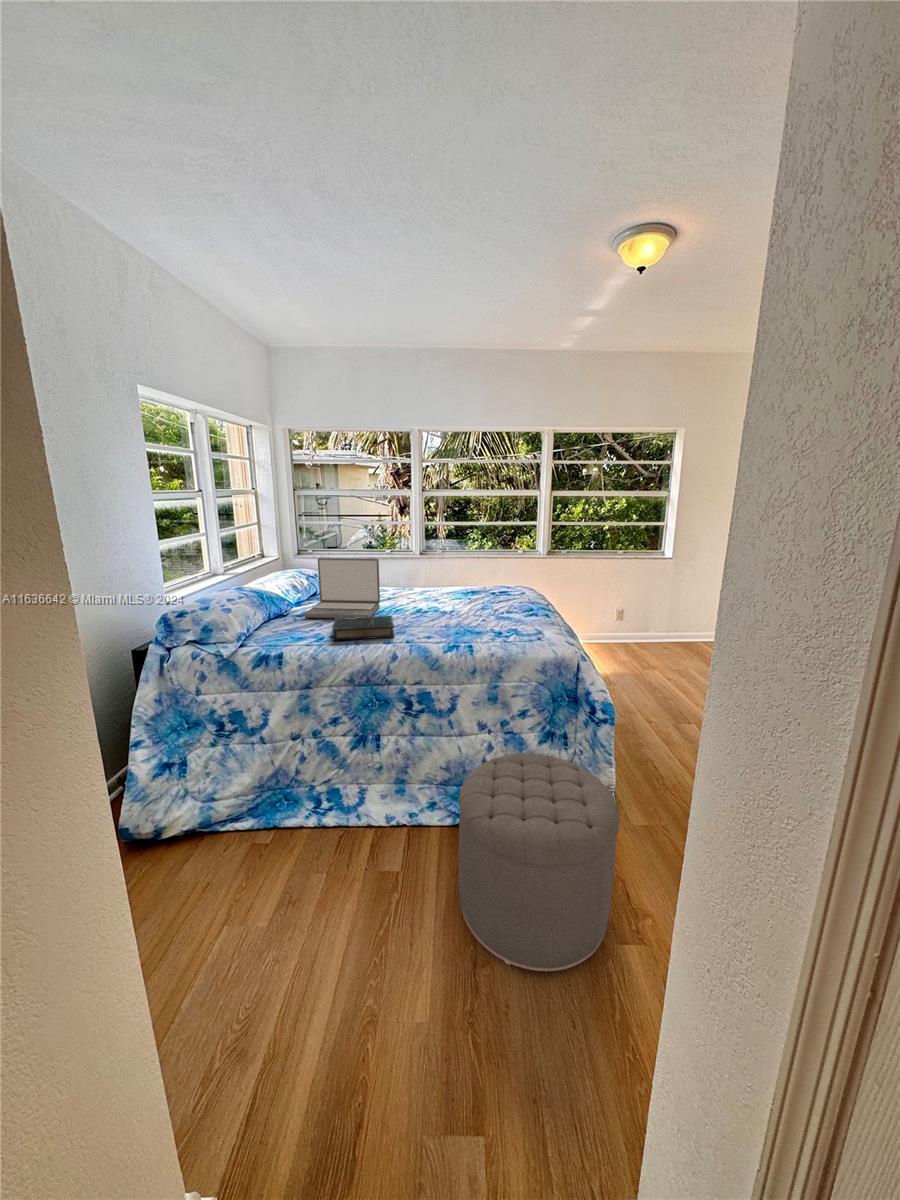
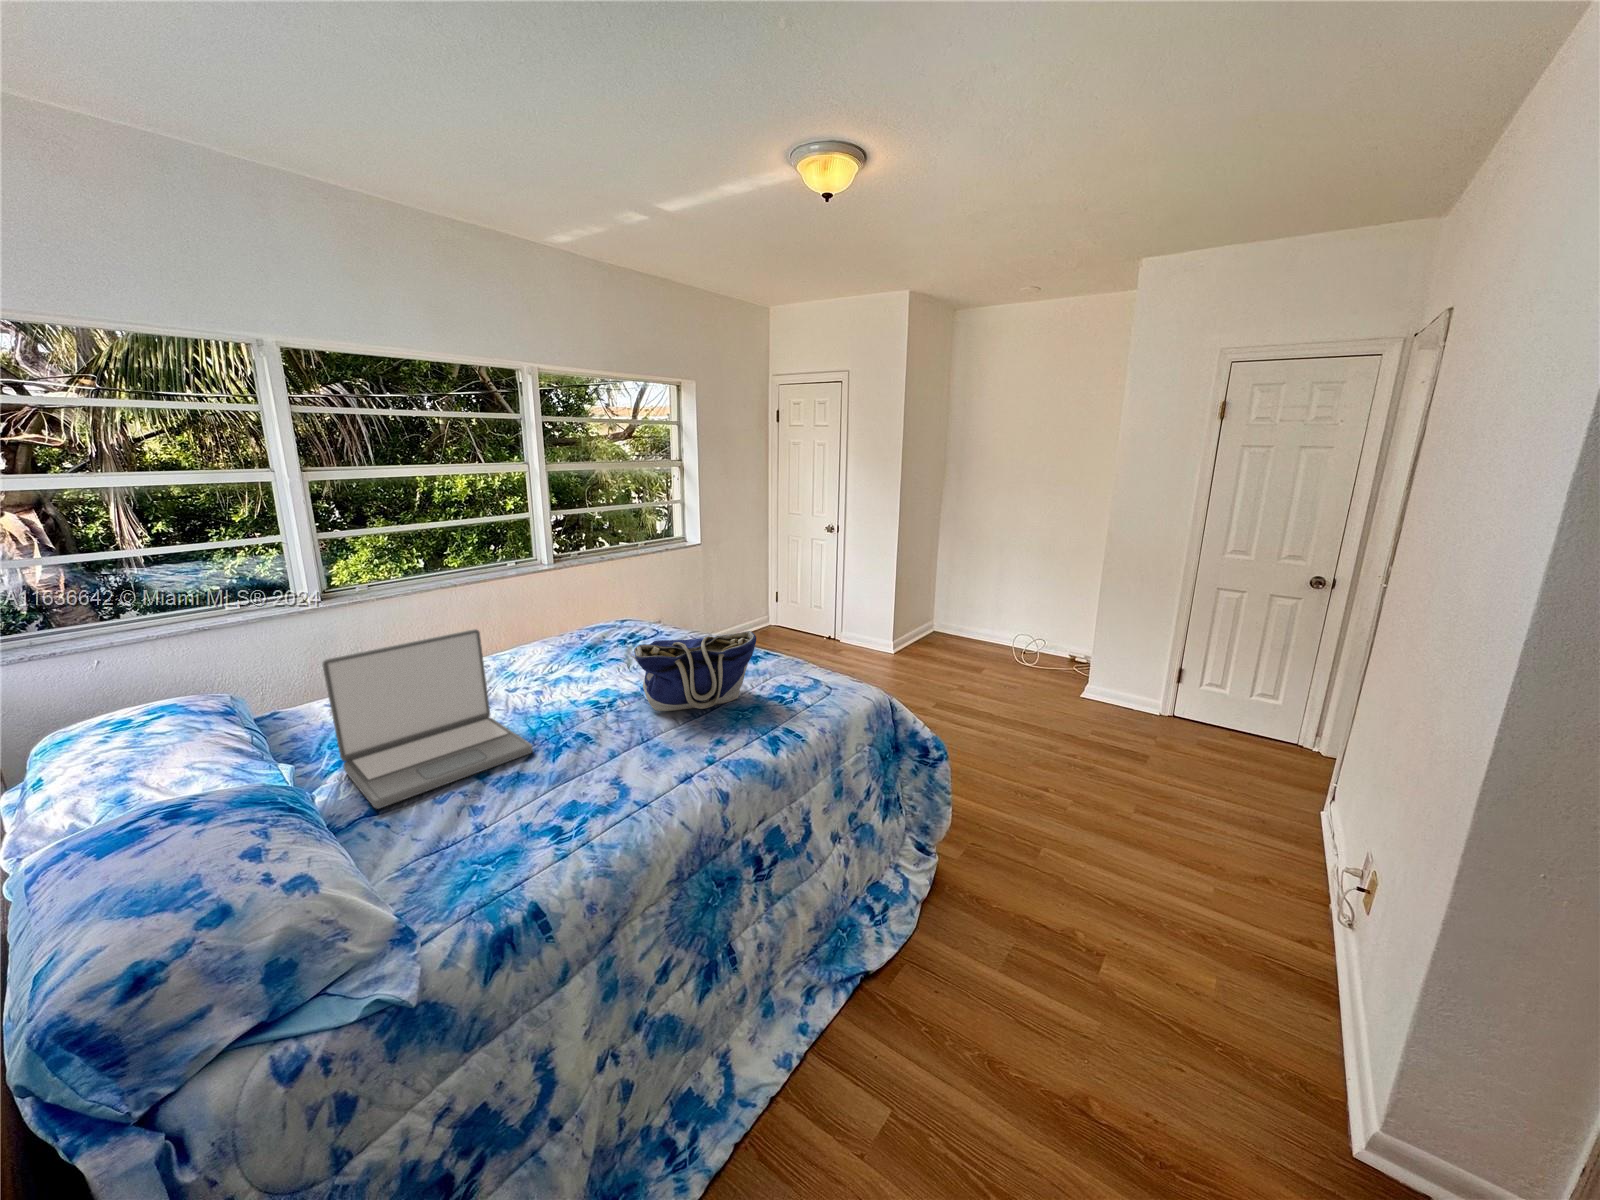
tote bag: none [420,579,489,627] -> present [632,631,756,711]
book: present [332,616,394,641] -> none [516,729,667,822]
ottoman: present [459,753,620,971] -> none [931,817,1146,1088]

